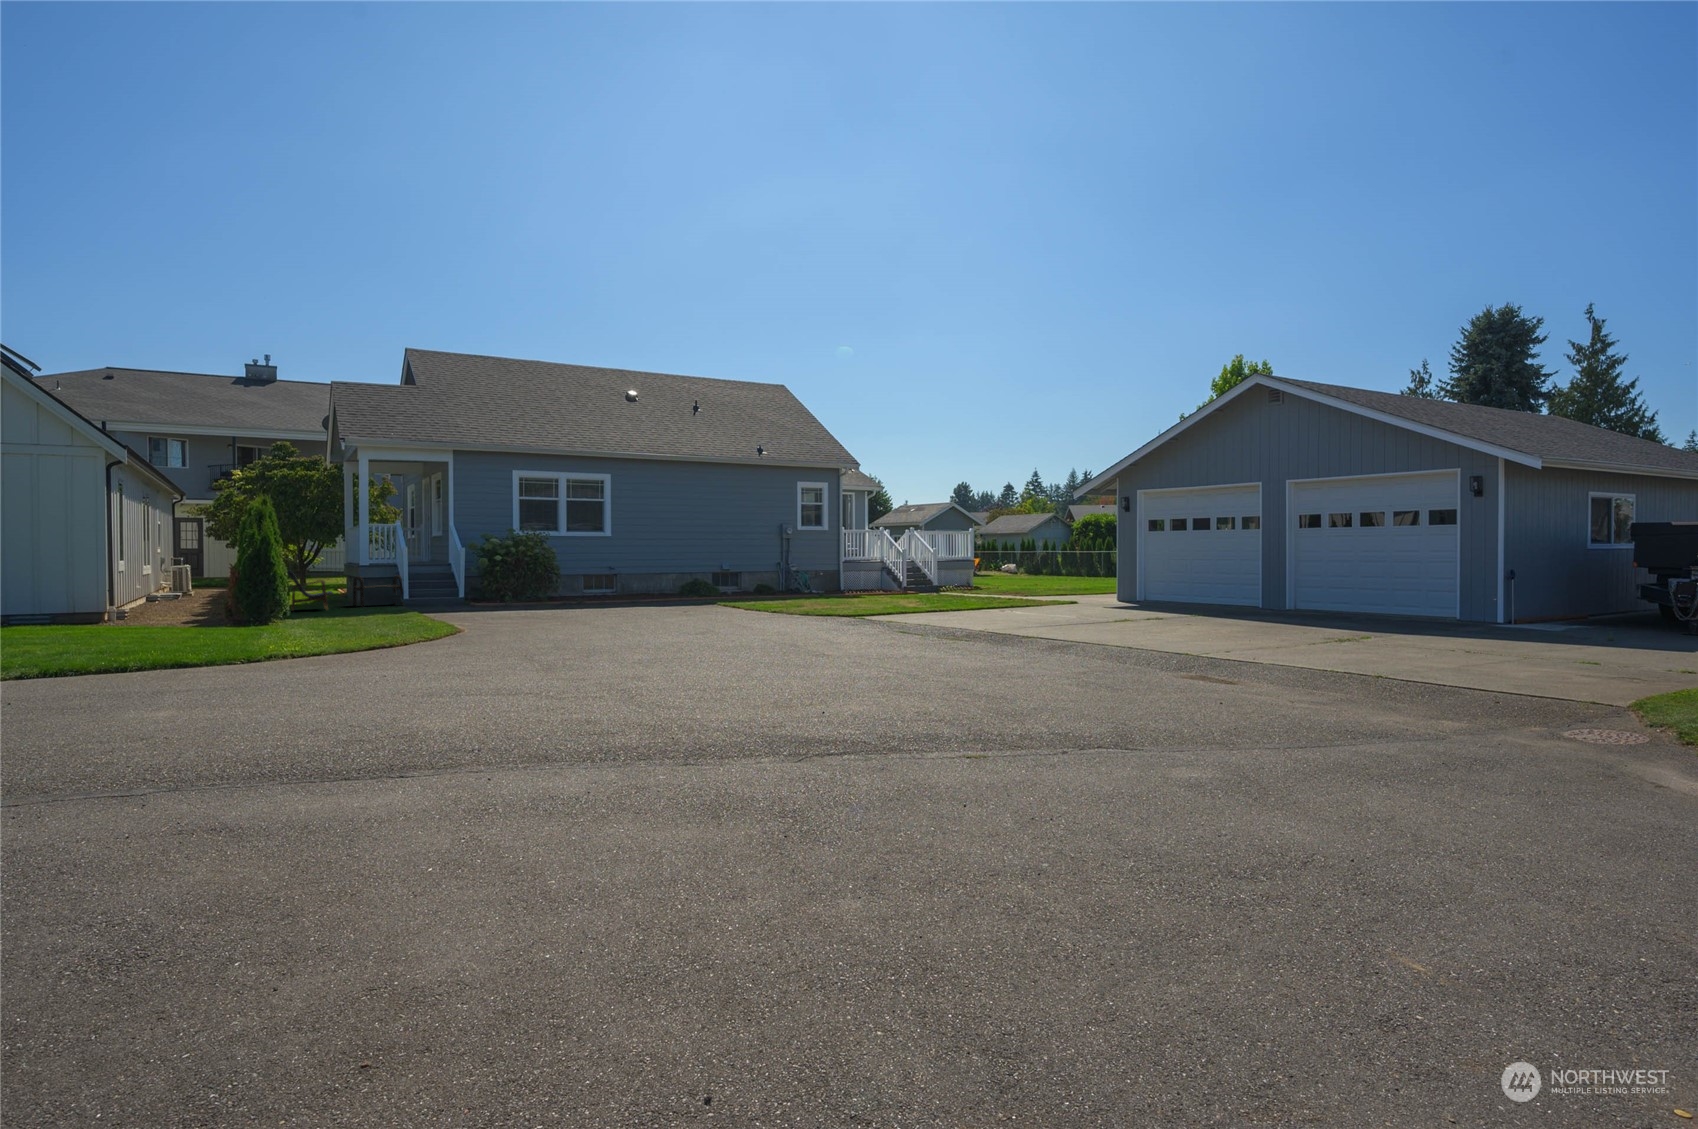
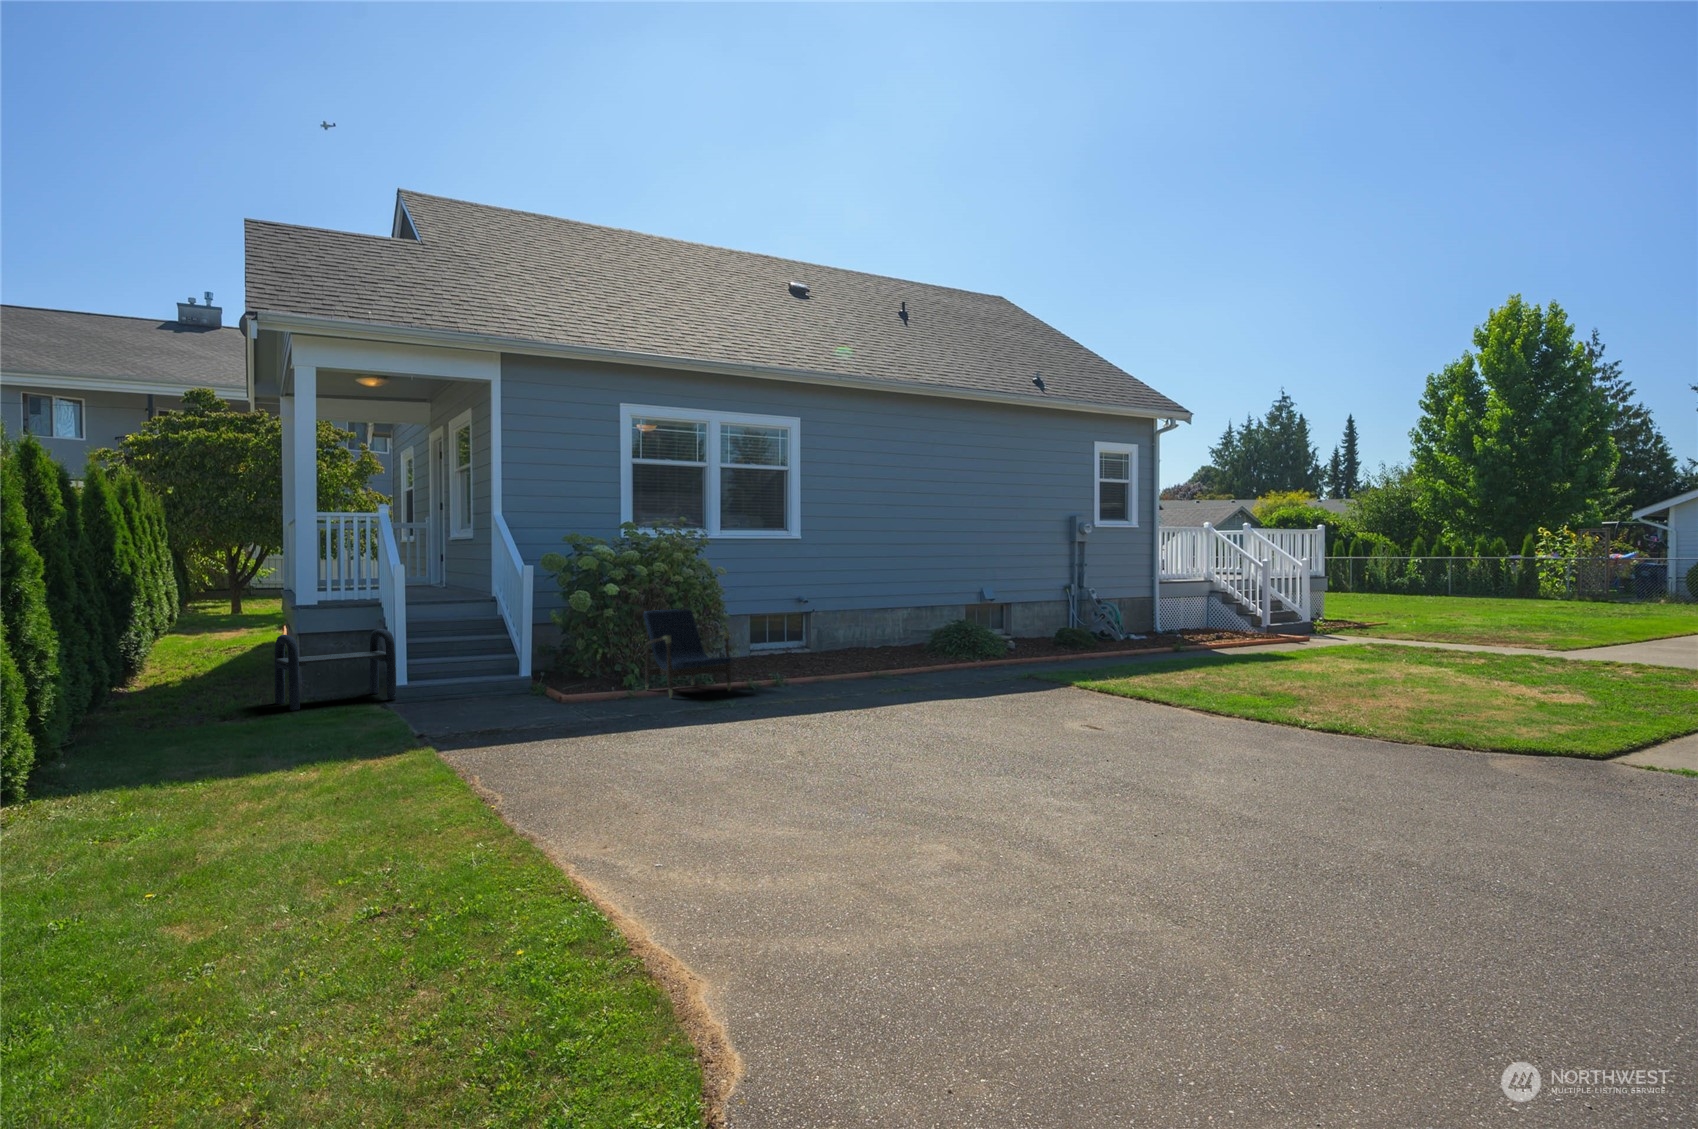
lounge chair: present [288,571,333,610] -> present [644,610,732,698]

